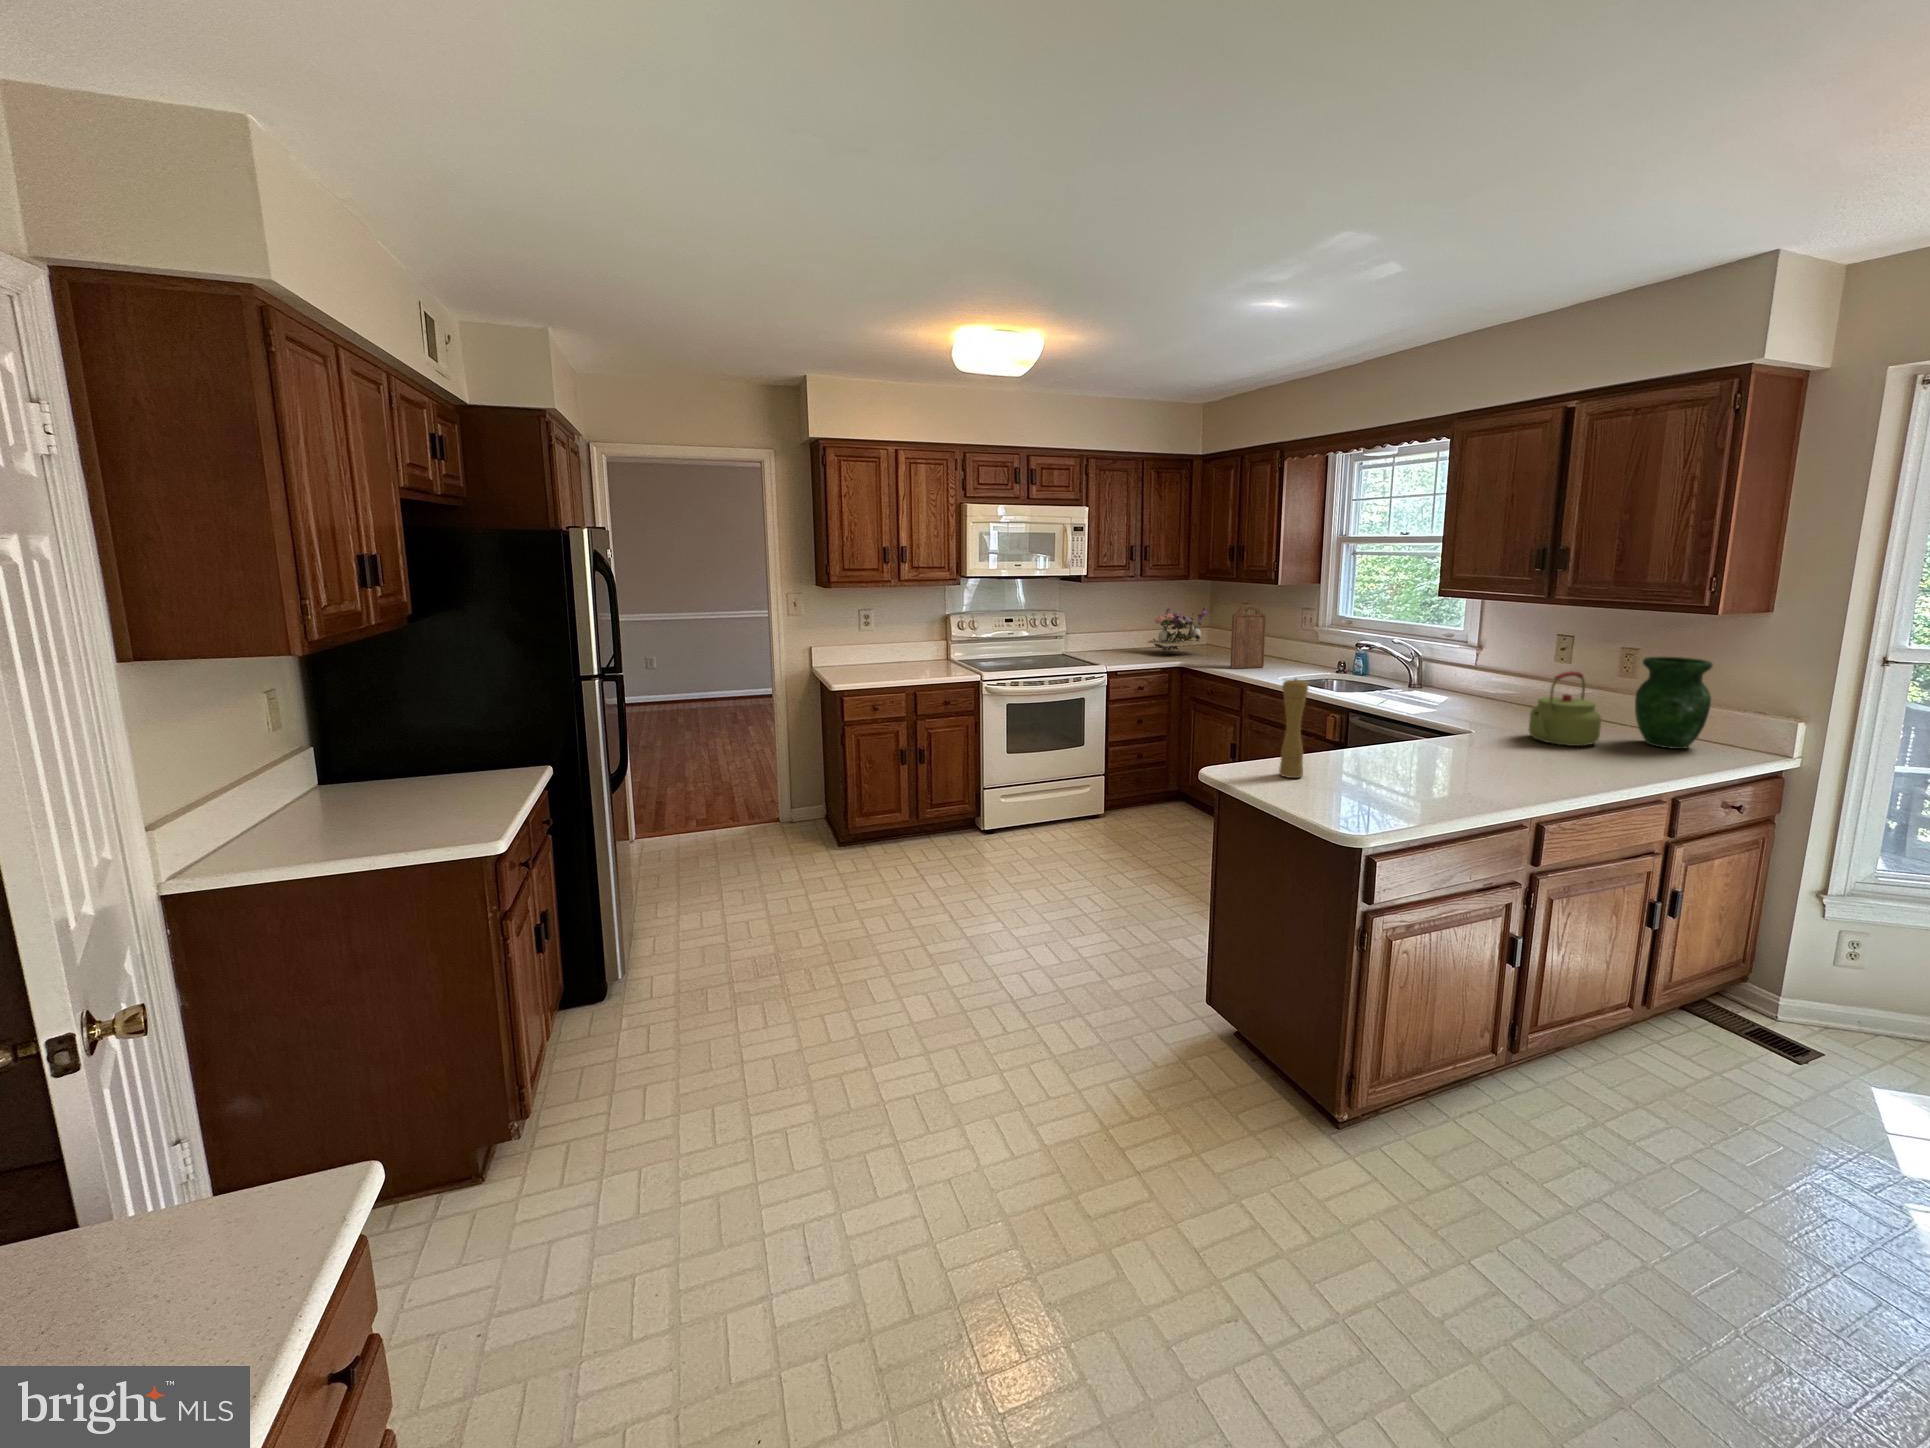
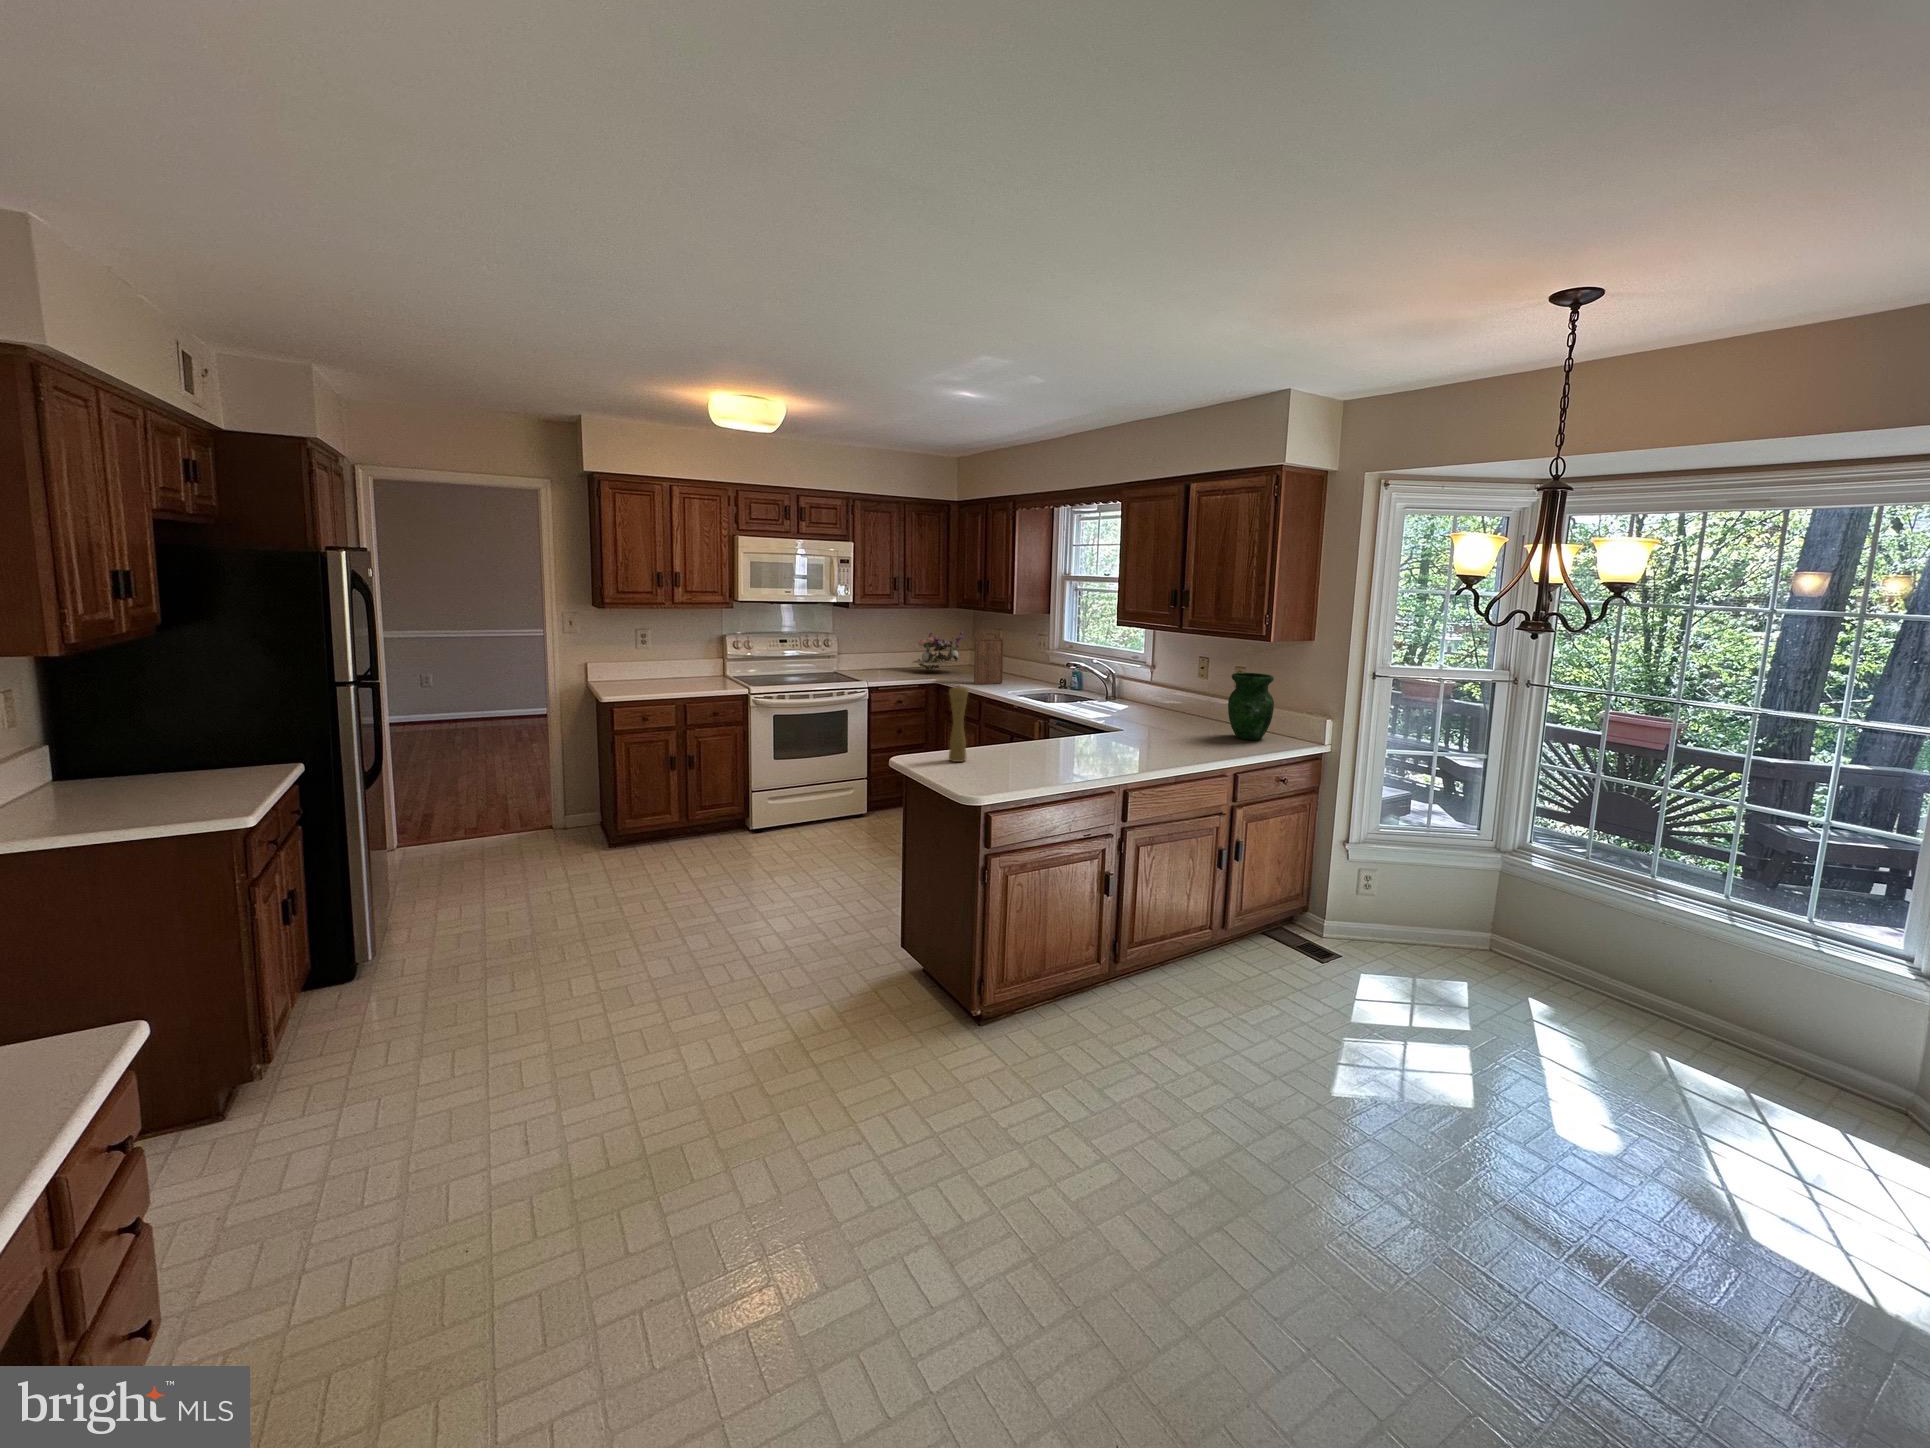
kettle: present [1529,671,1601,746] -> none [1155,683,1203,738]

